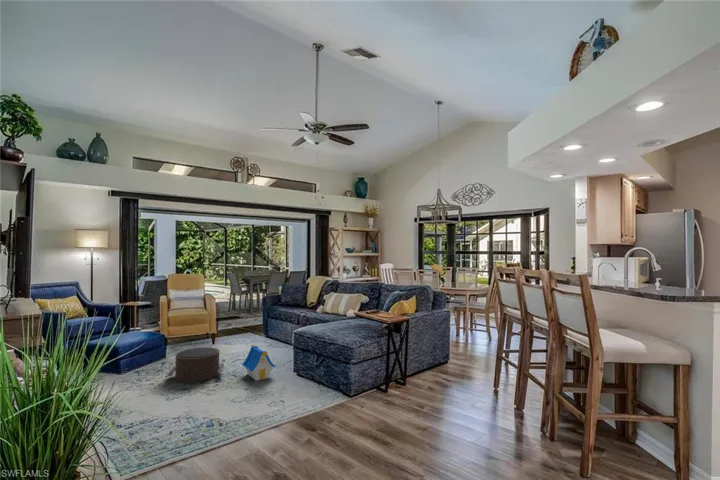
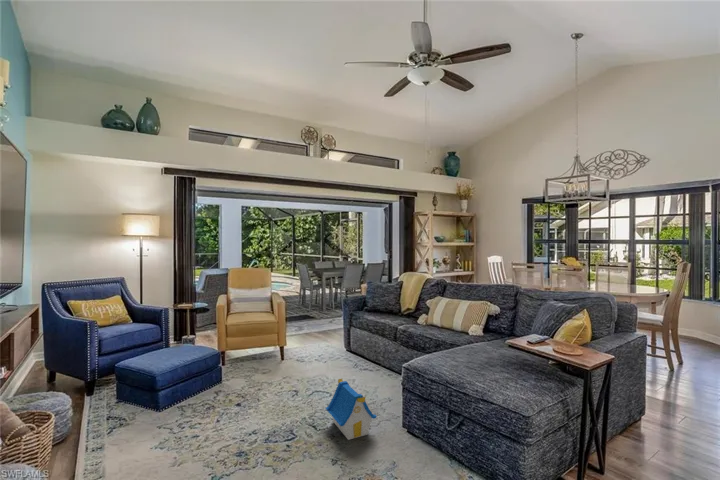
pouf: present [168,347,224,383] -> none [222,377,300,436]

